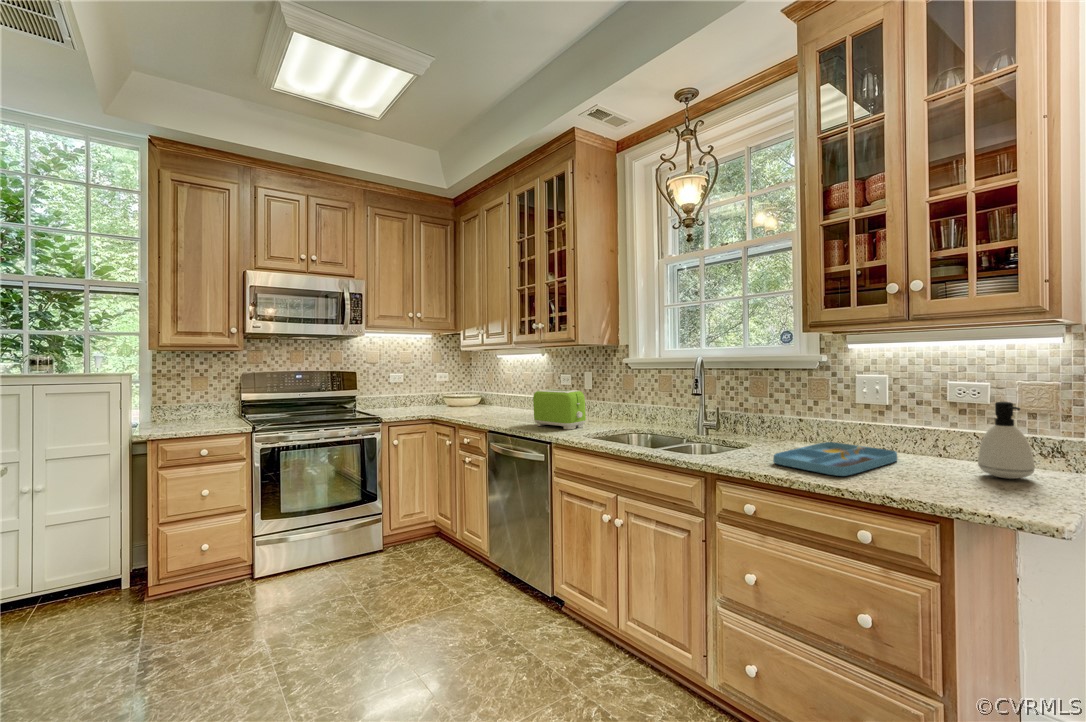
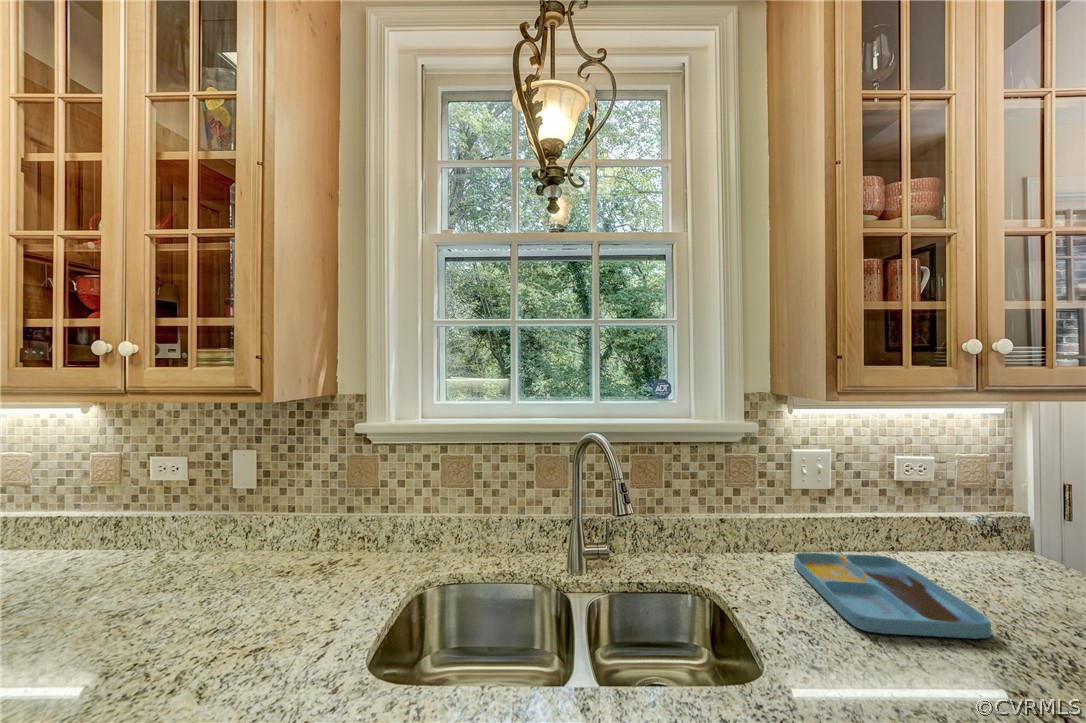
toaster: present [533,389,586,429] -> none [117,514,305,640]
soap dispenser: present [978,402,1035,479] -> none [984,485,1050,578]

